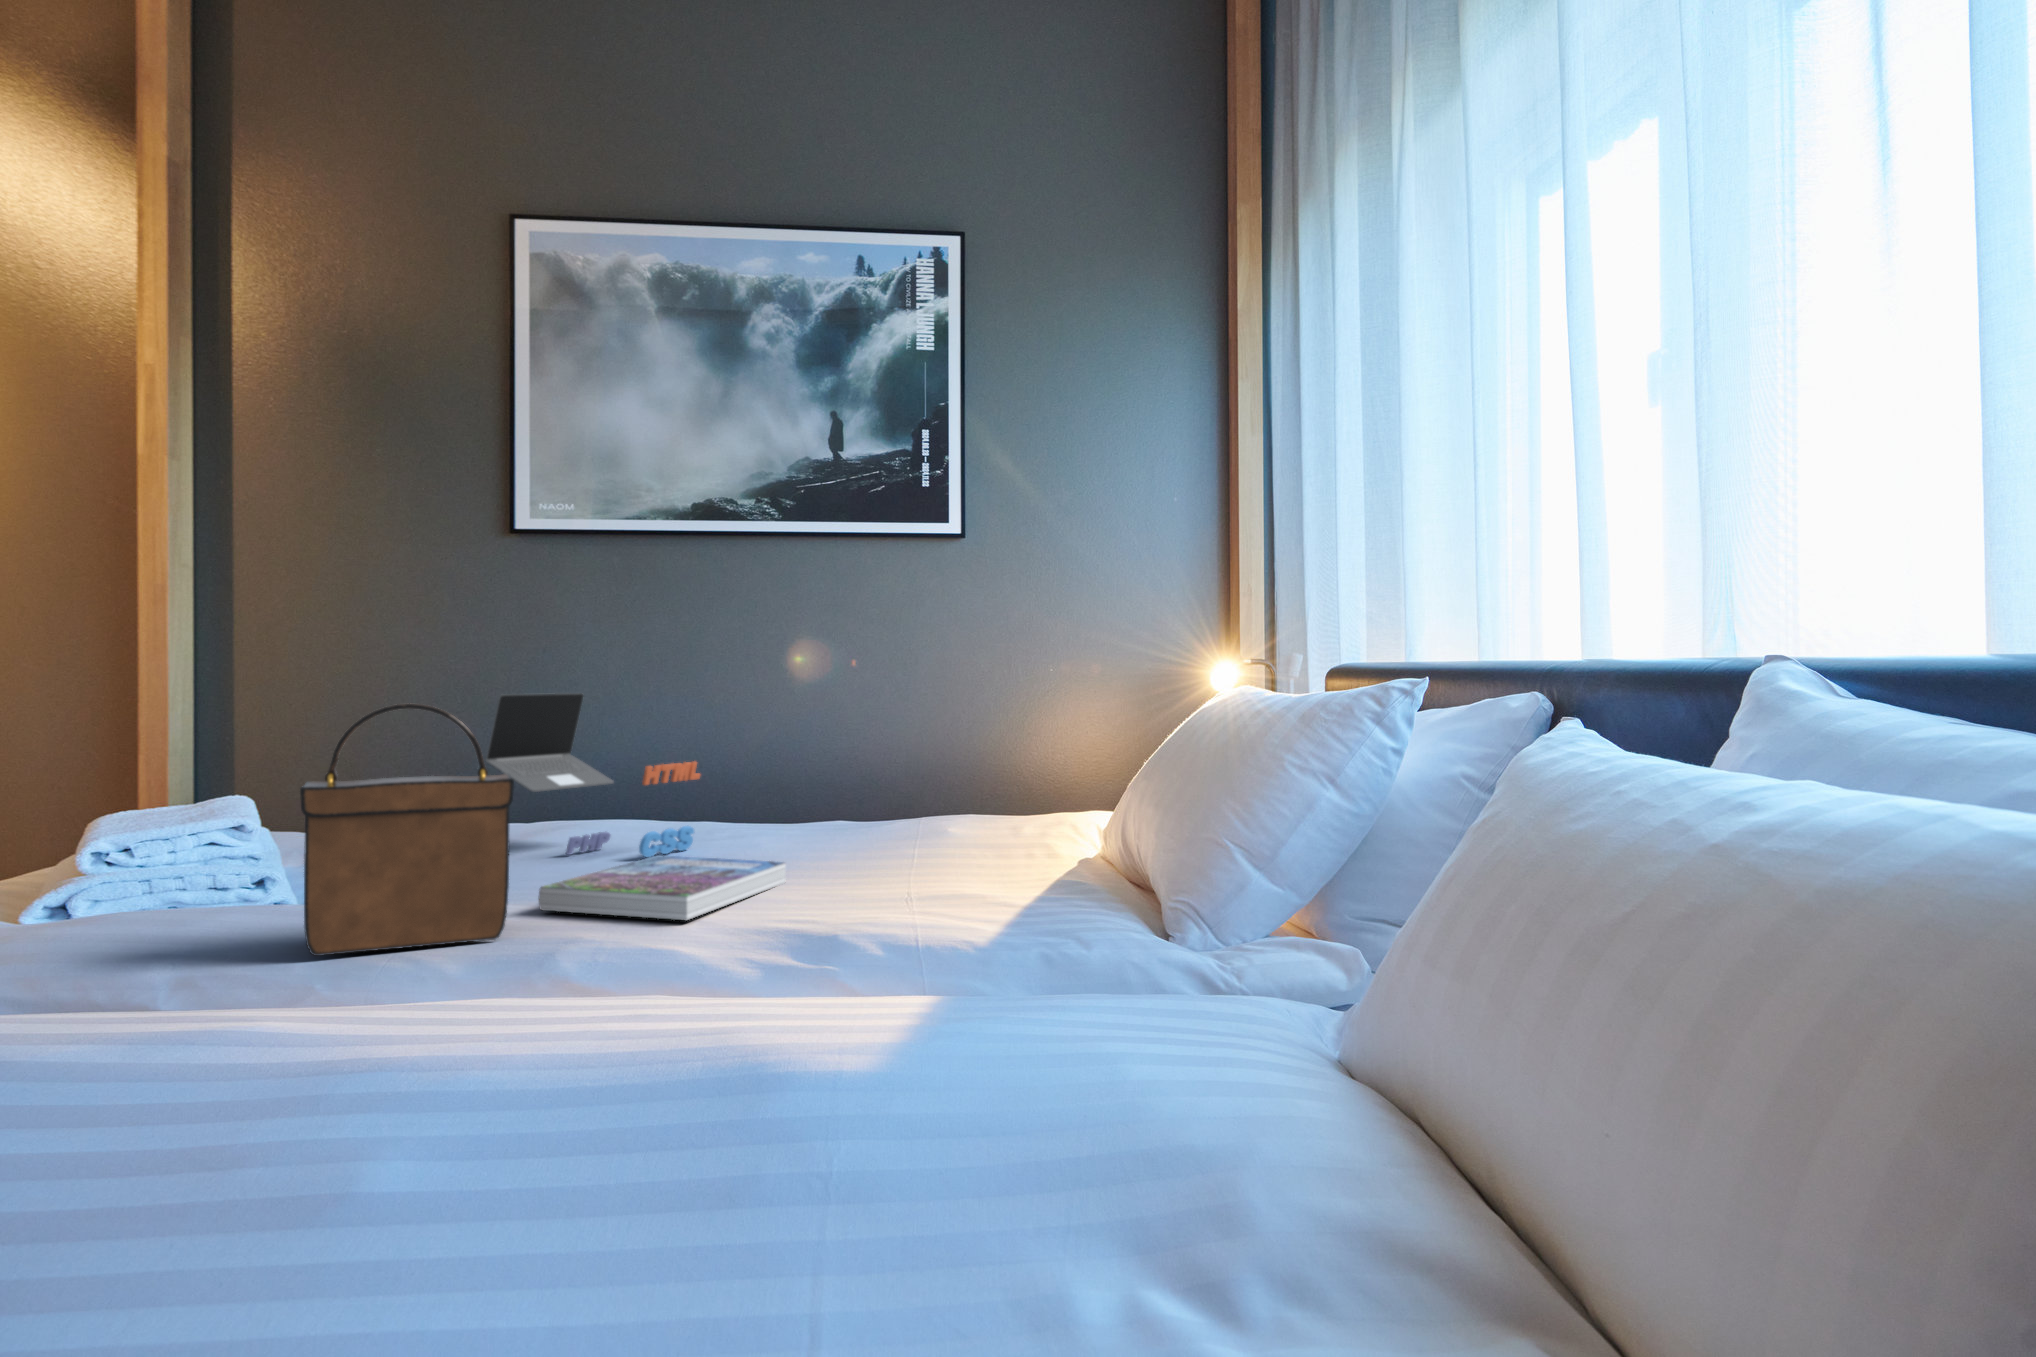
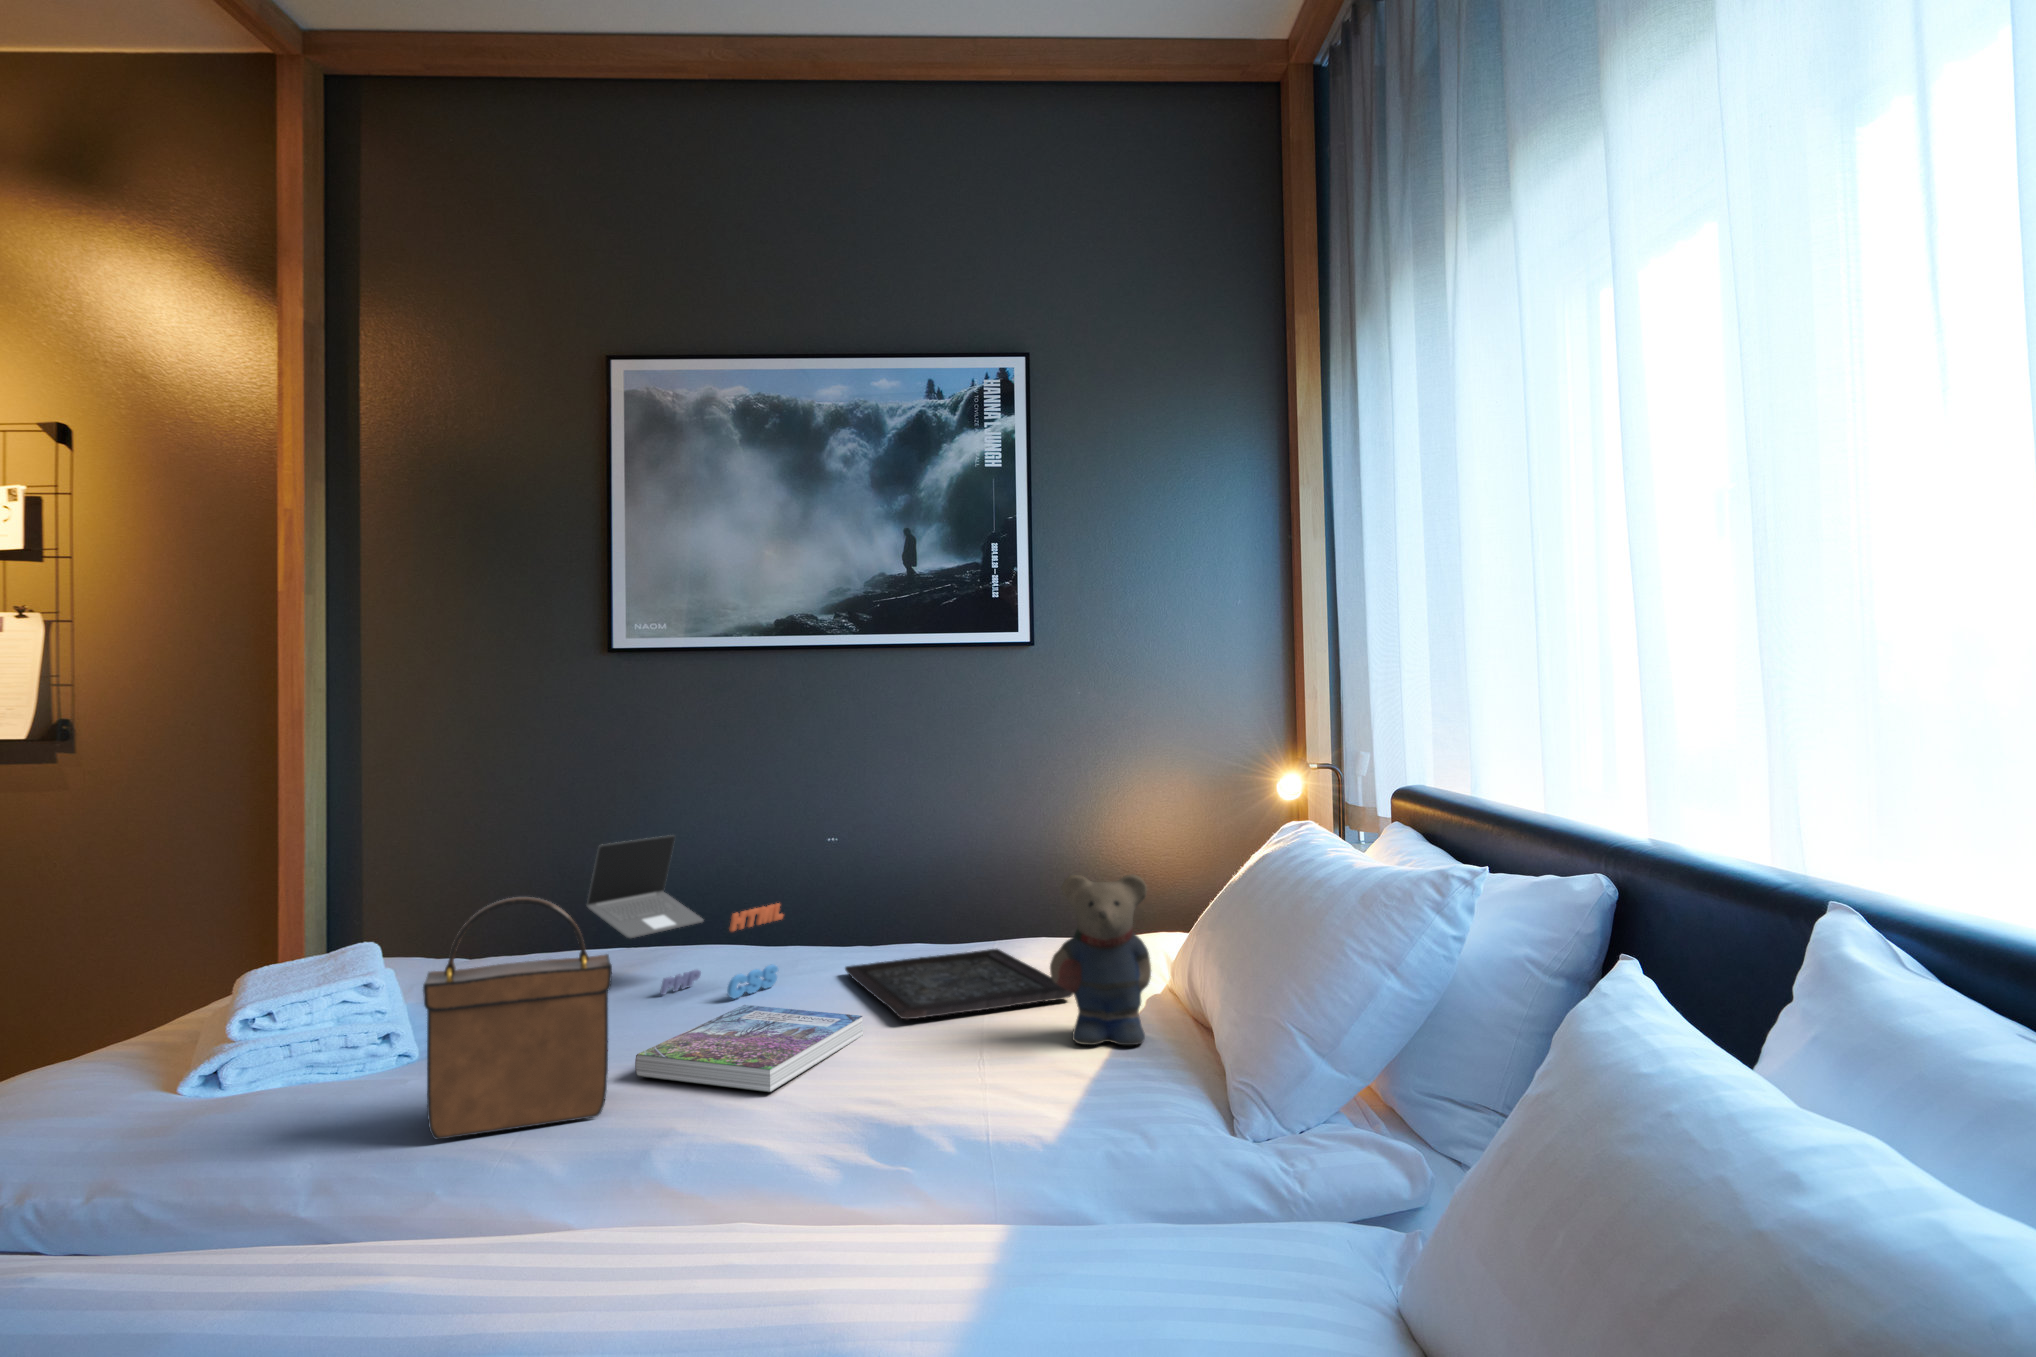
teddy bear: none [985,714,1091,888] -> present [1050,874,1151,1045]
tray: none [765,821,1006,870] -> present [845,949,1073,1019]

